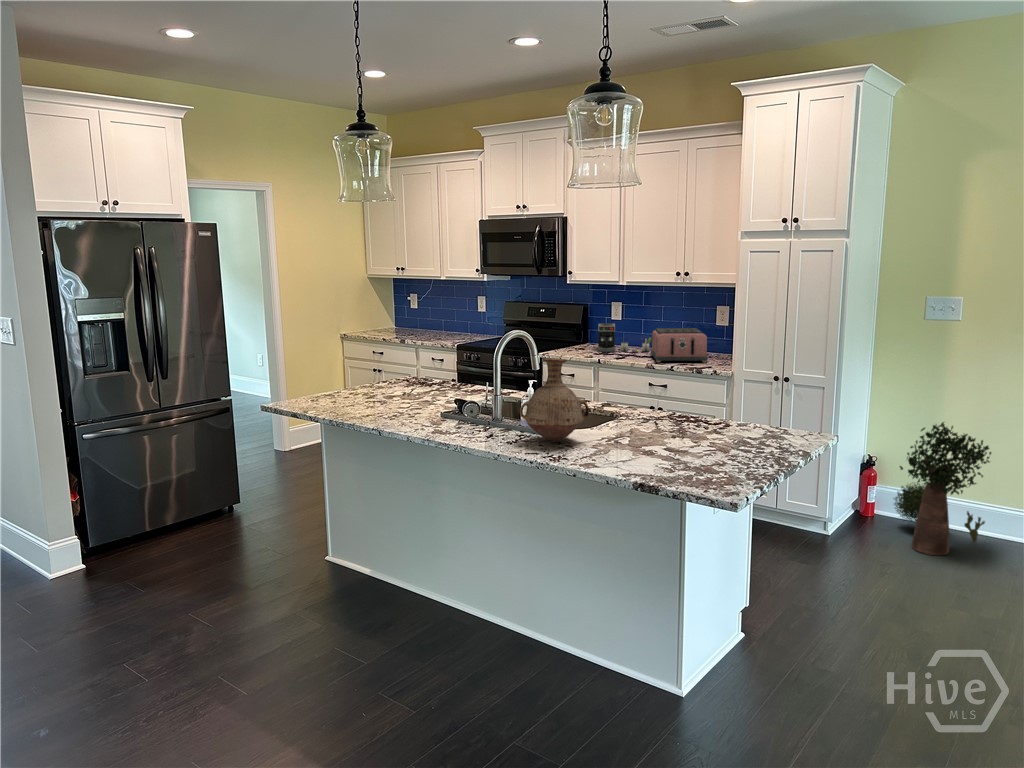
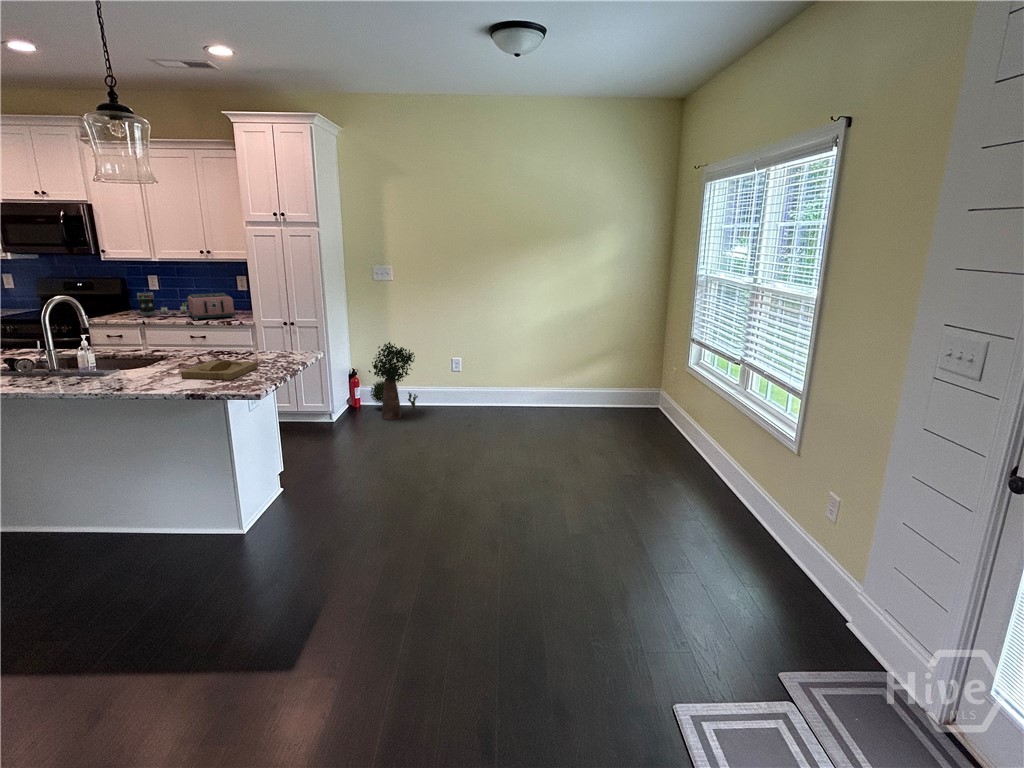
vase: present [520,359,589,442] -> none [76,316,141,379]
tray: none [632,431,736,468] -> present [181,360,258,380]

